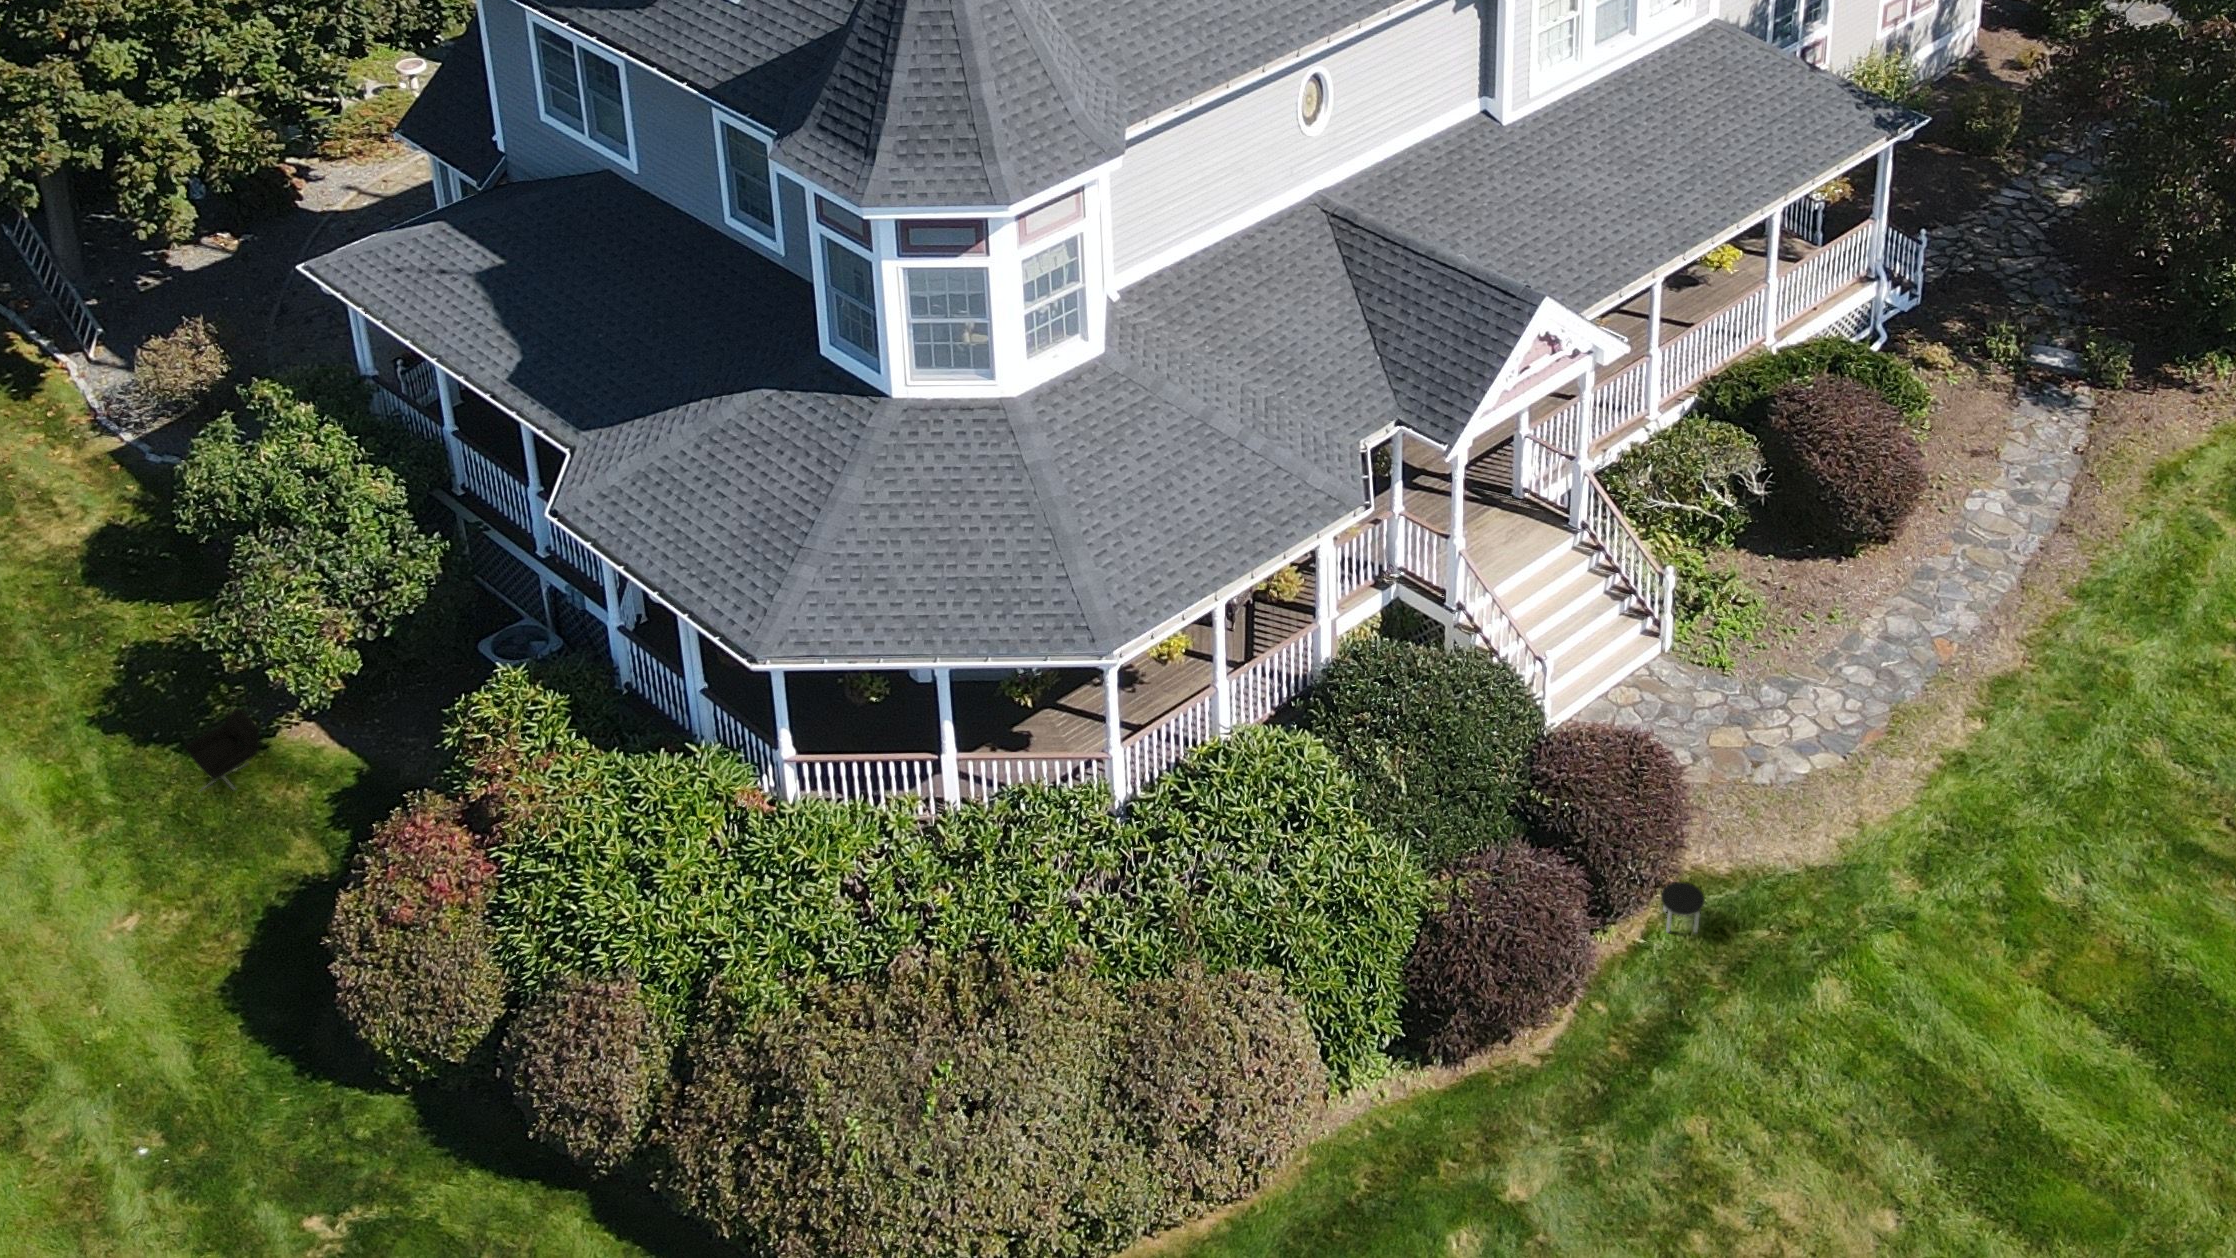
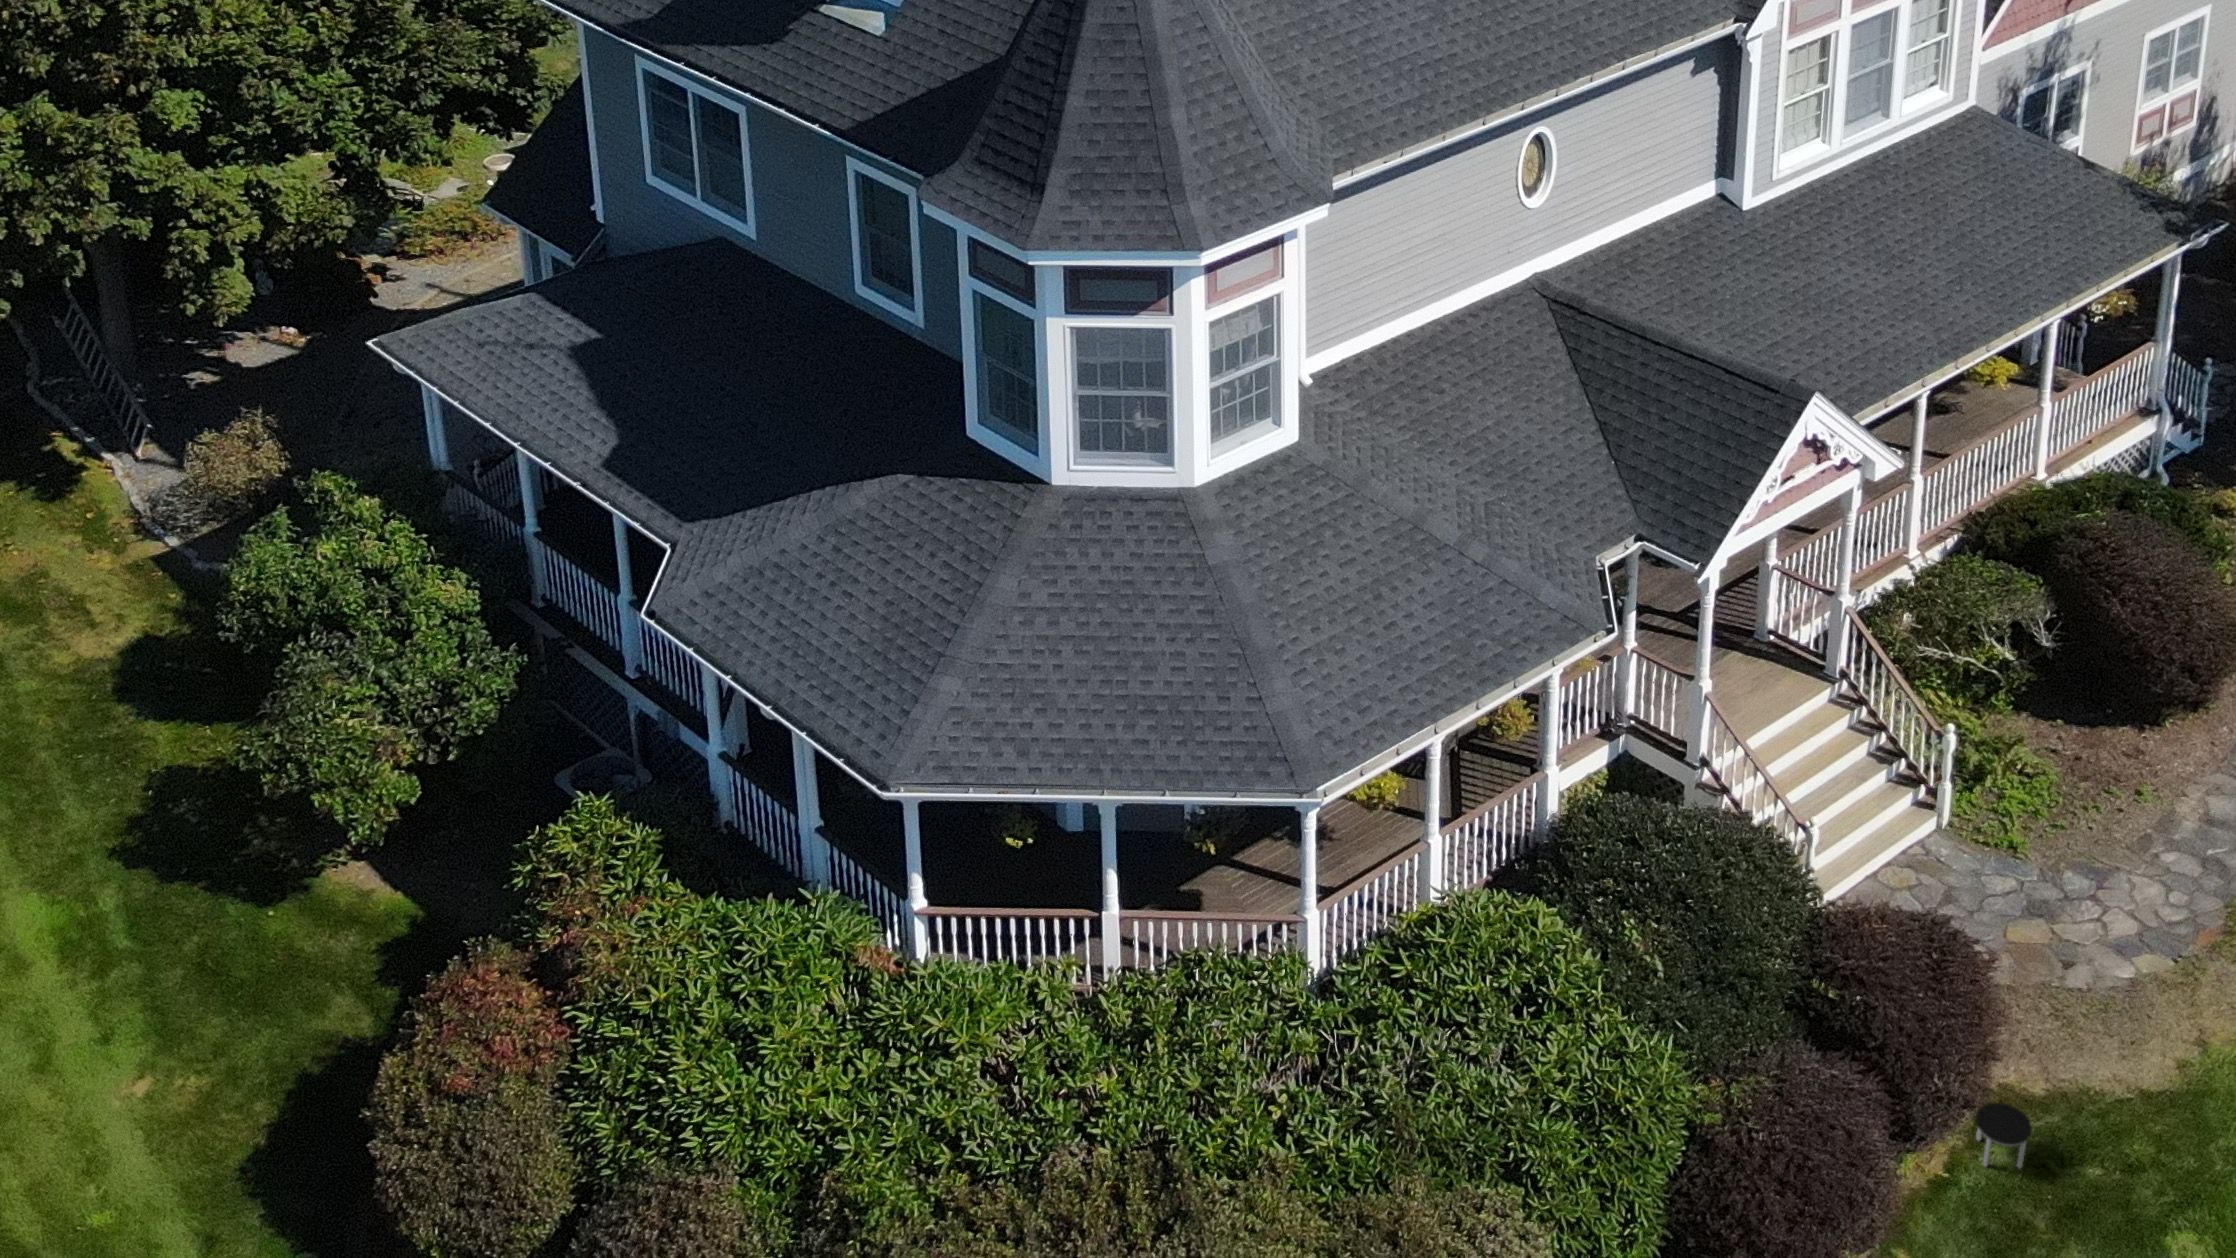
lounge chair: present [186,708,259,790] -> none [212,840,297,938]

